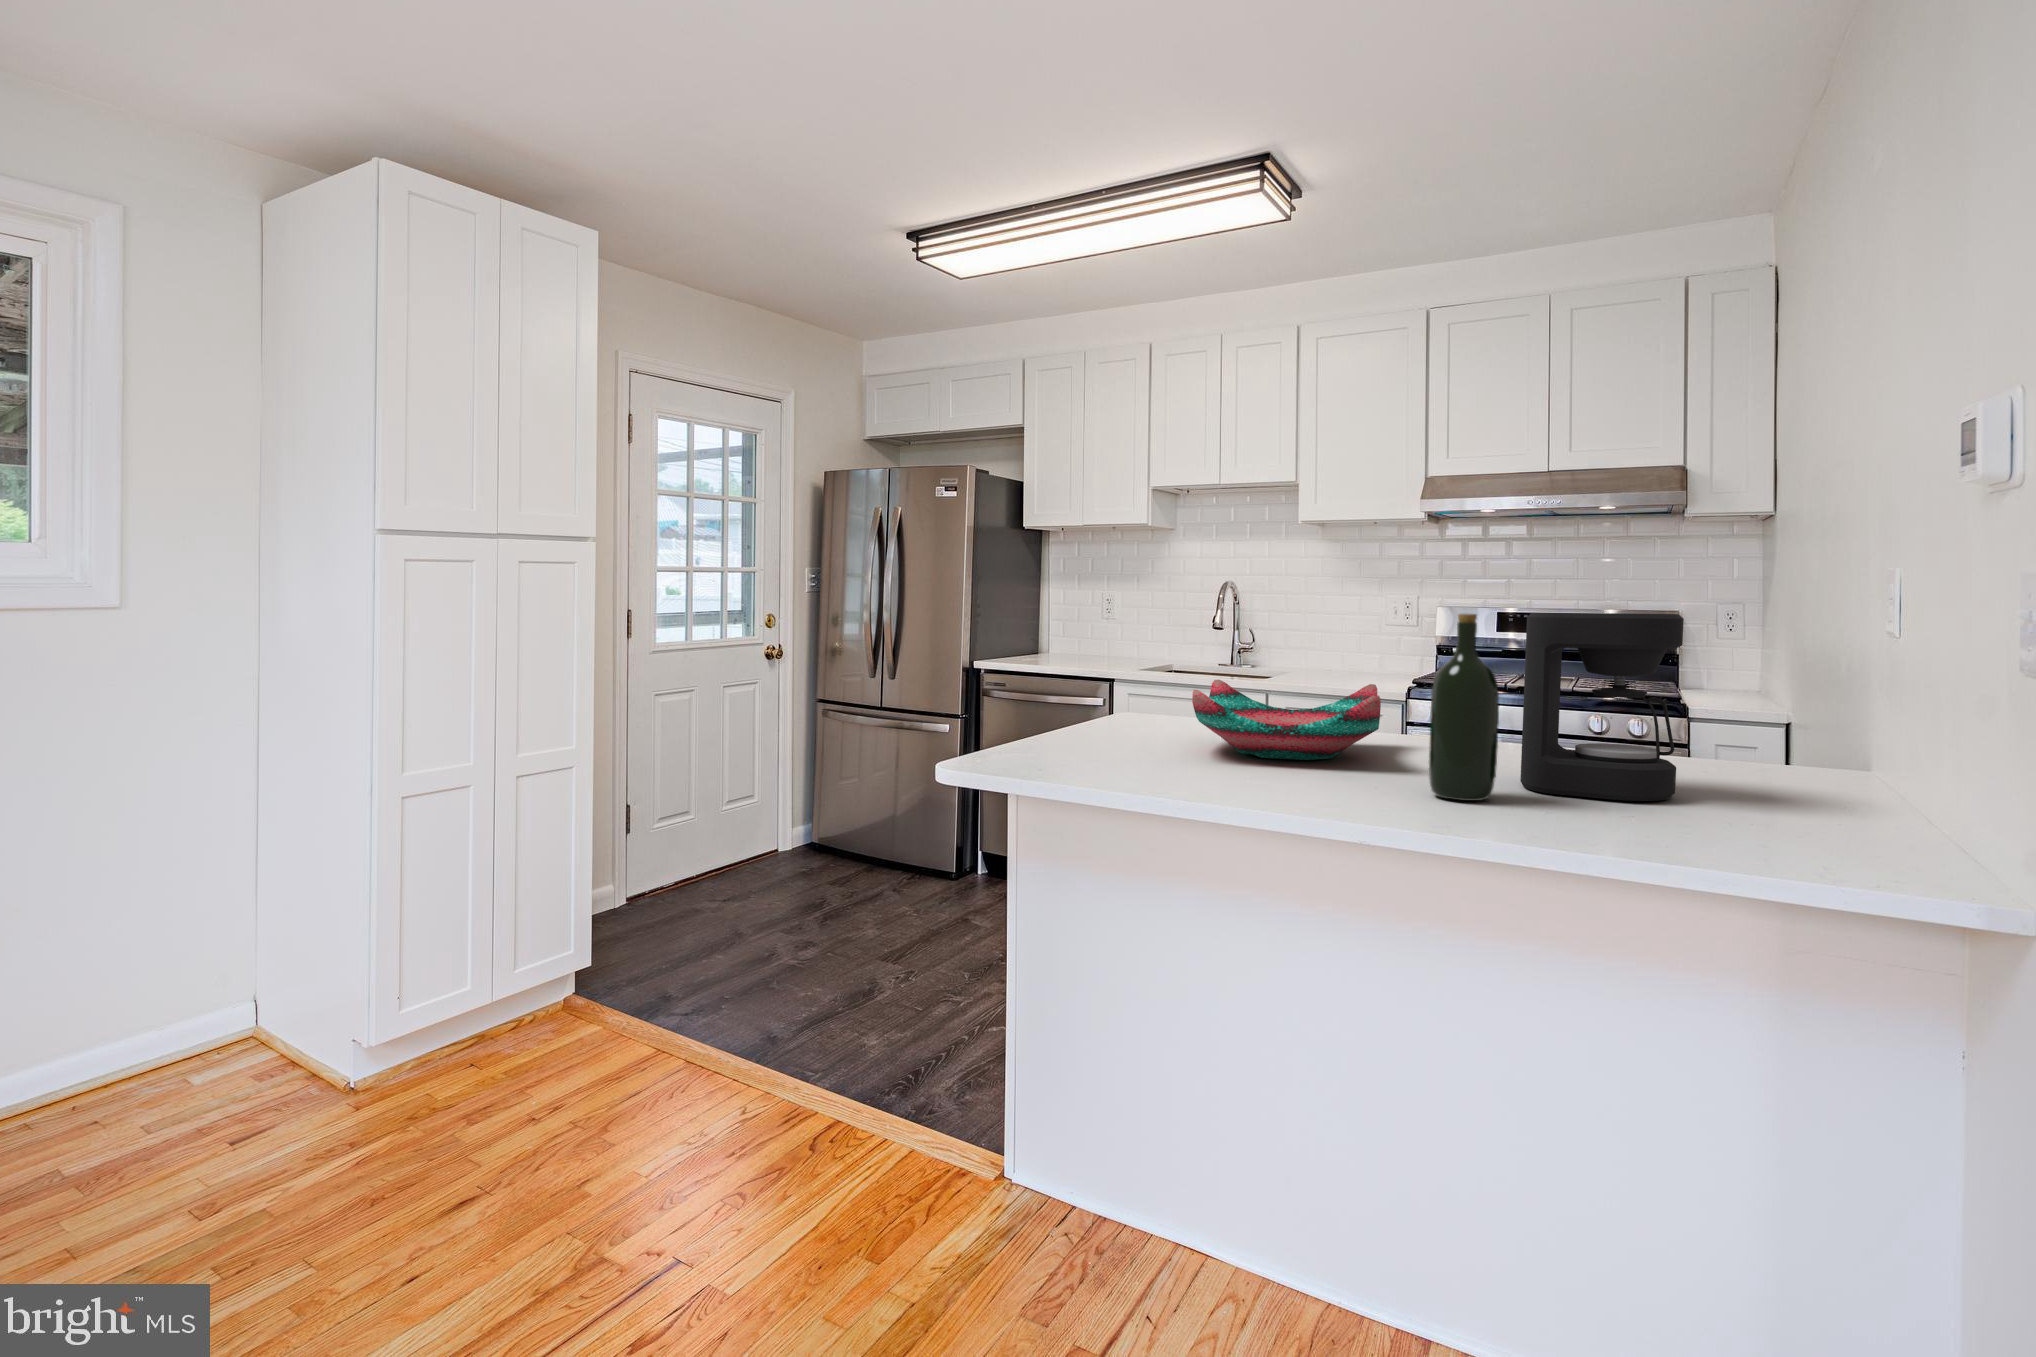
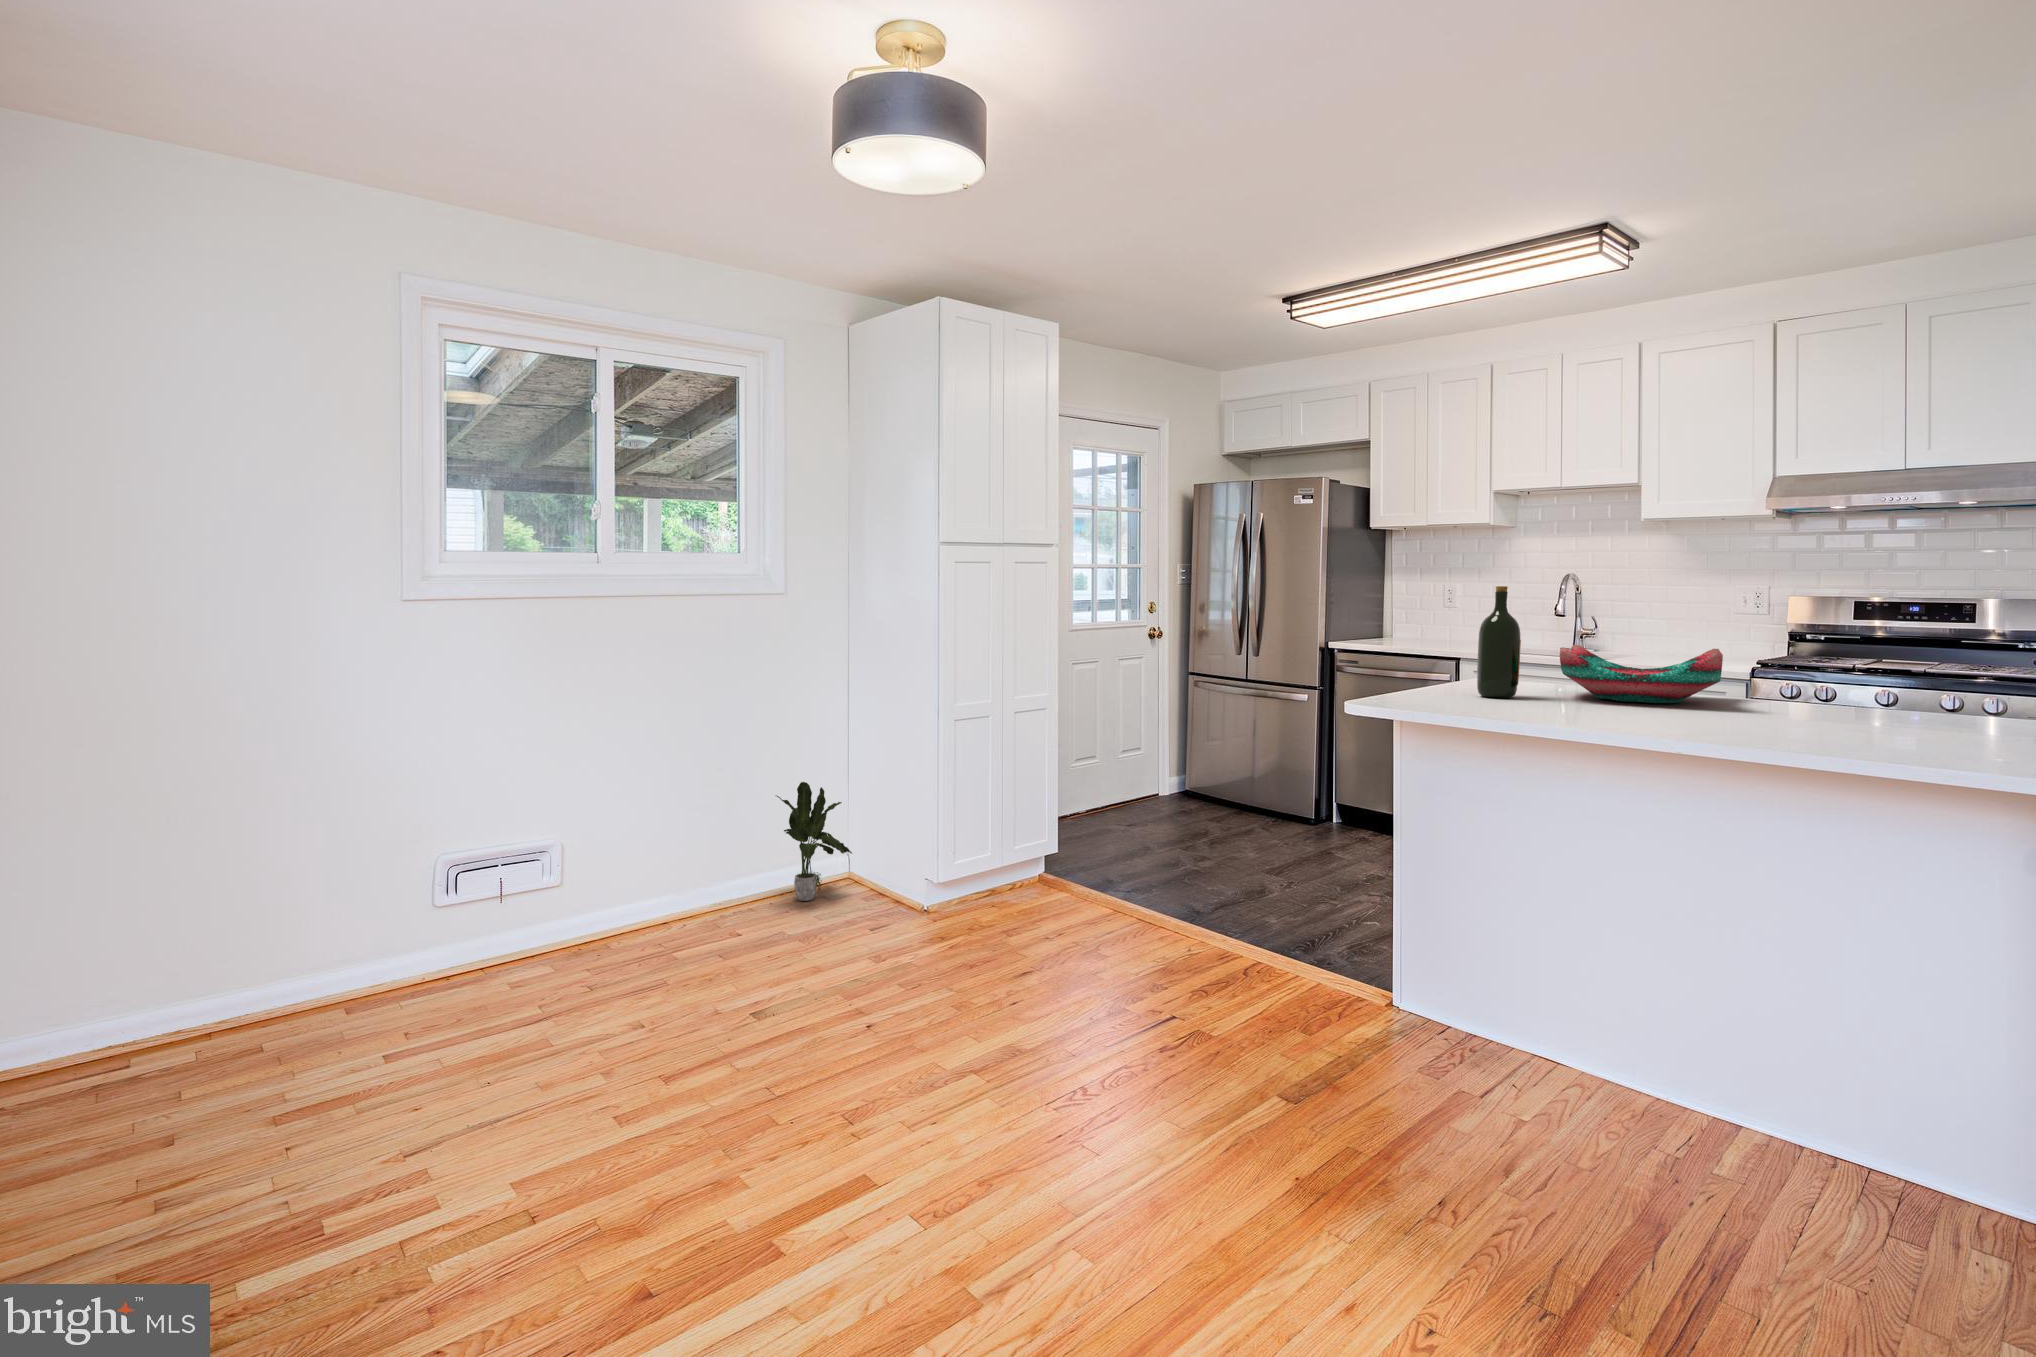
coffee maker: present [1520,613,1684,801] -> none [1846,586,1997,731]
wine bottle: present [1429,614,1499,801] -> present [1477,586,1521,698]
potted plant: none [105,901,253,1087] -> present [777,782,852,901]

